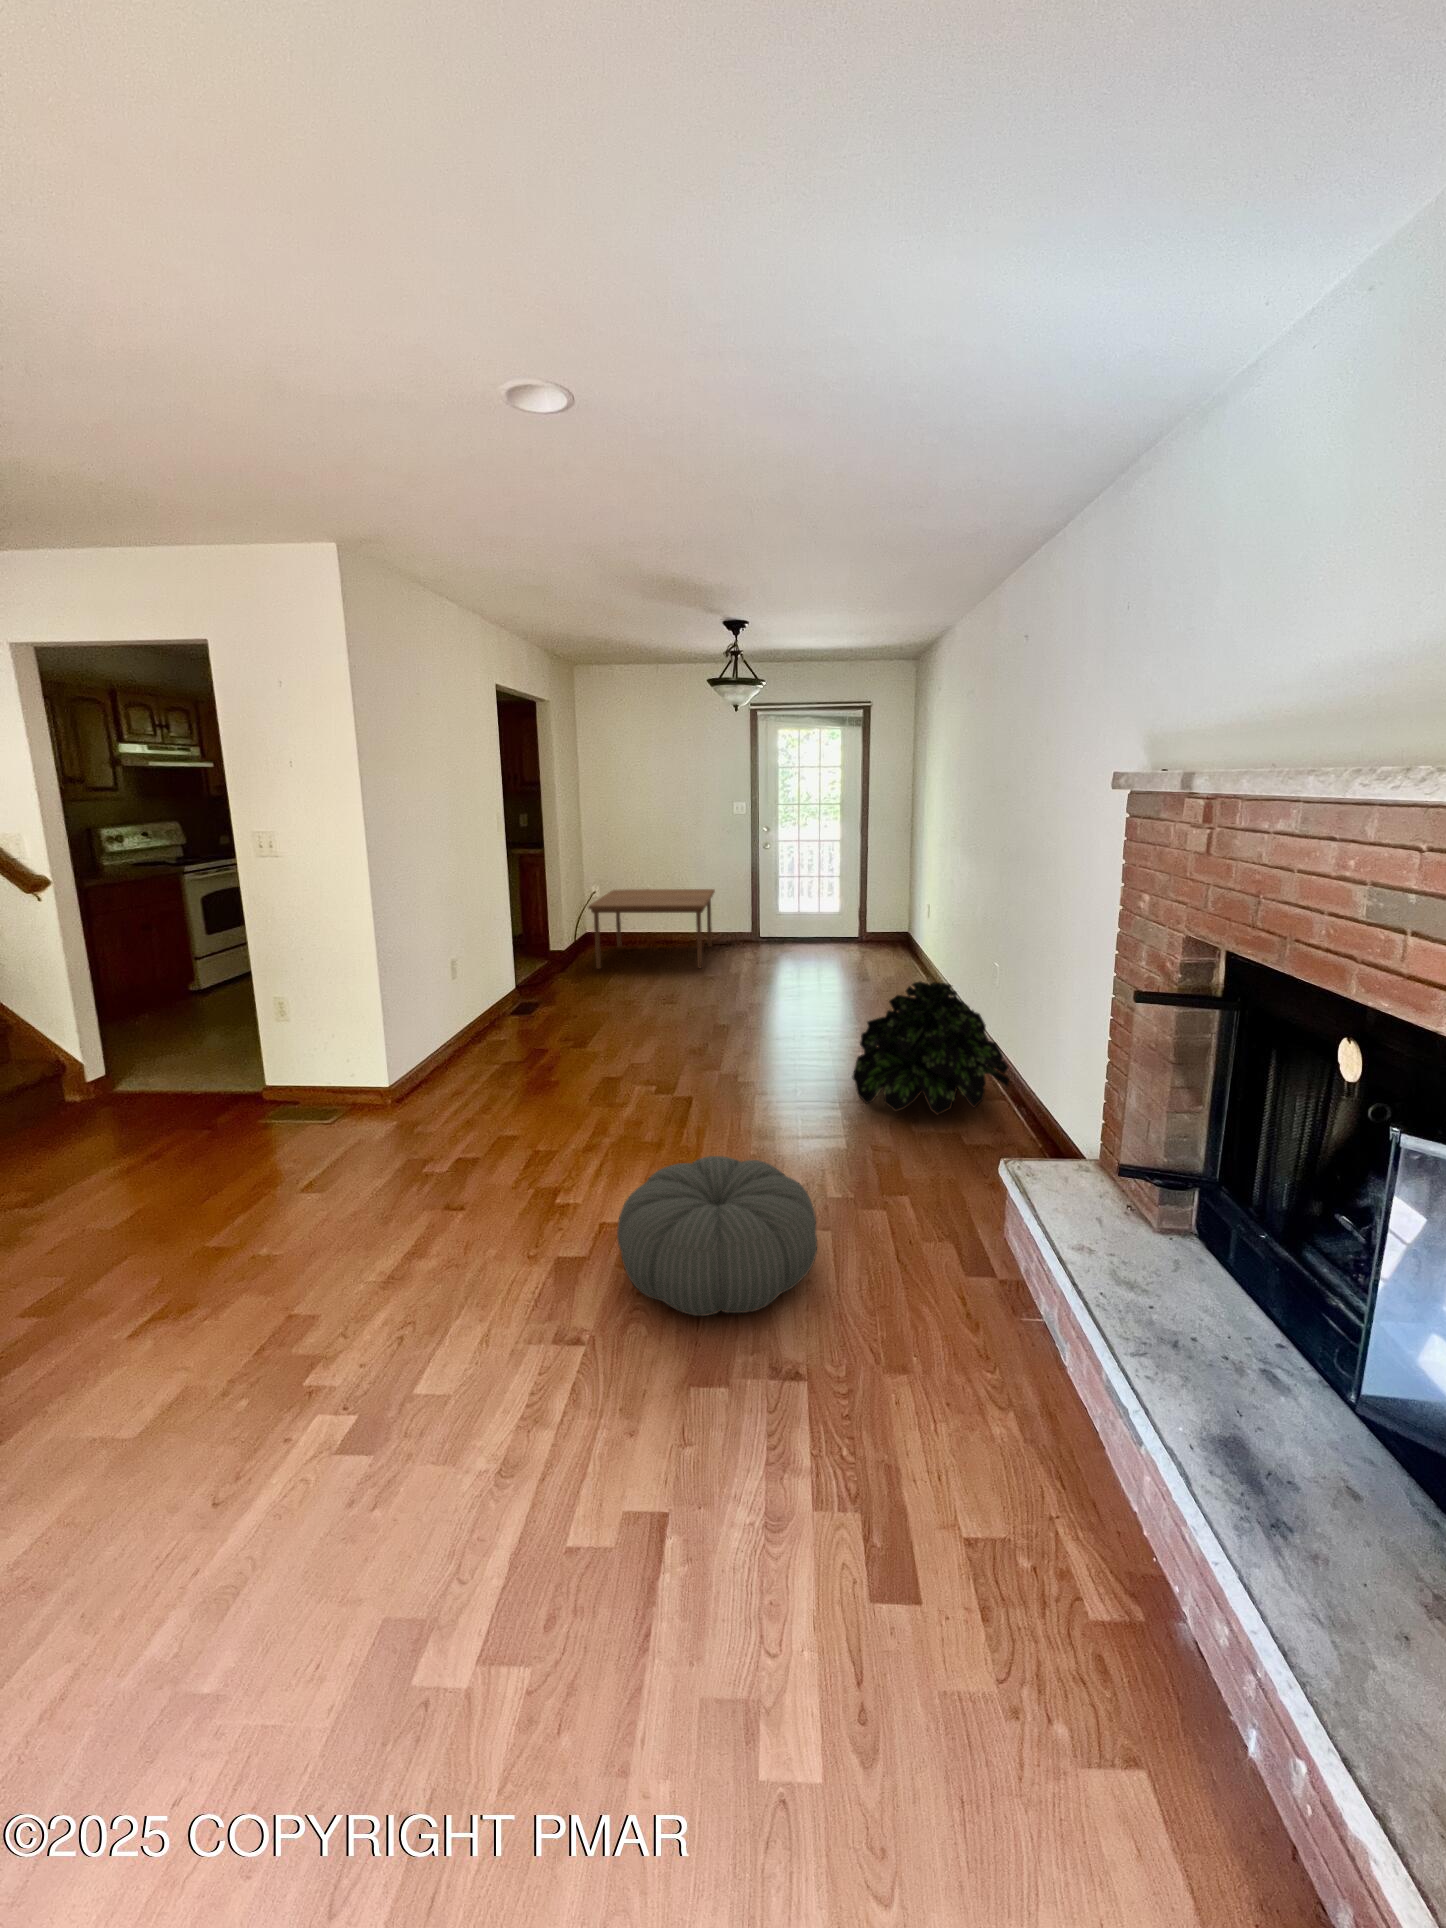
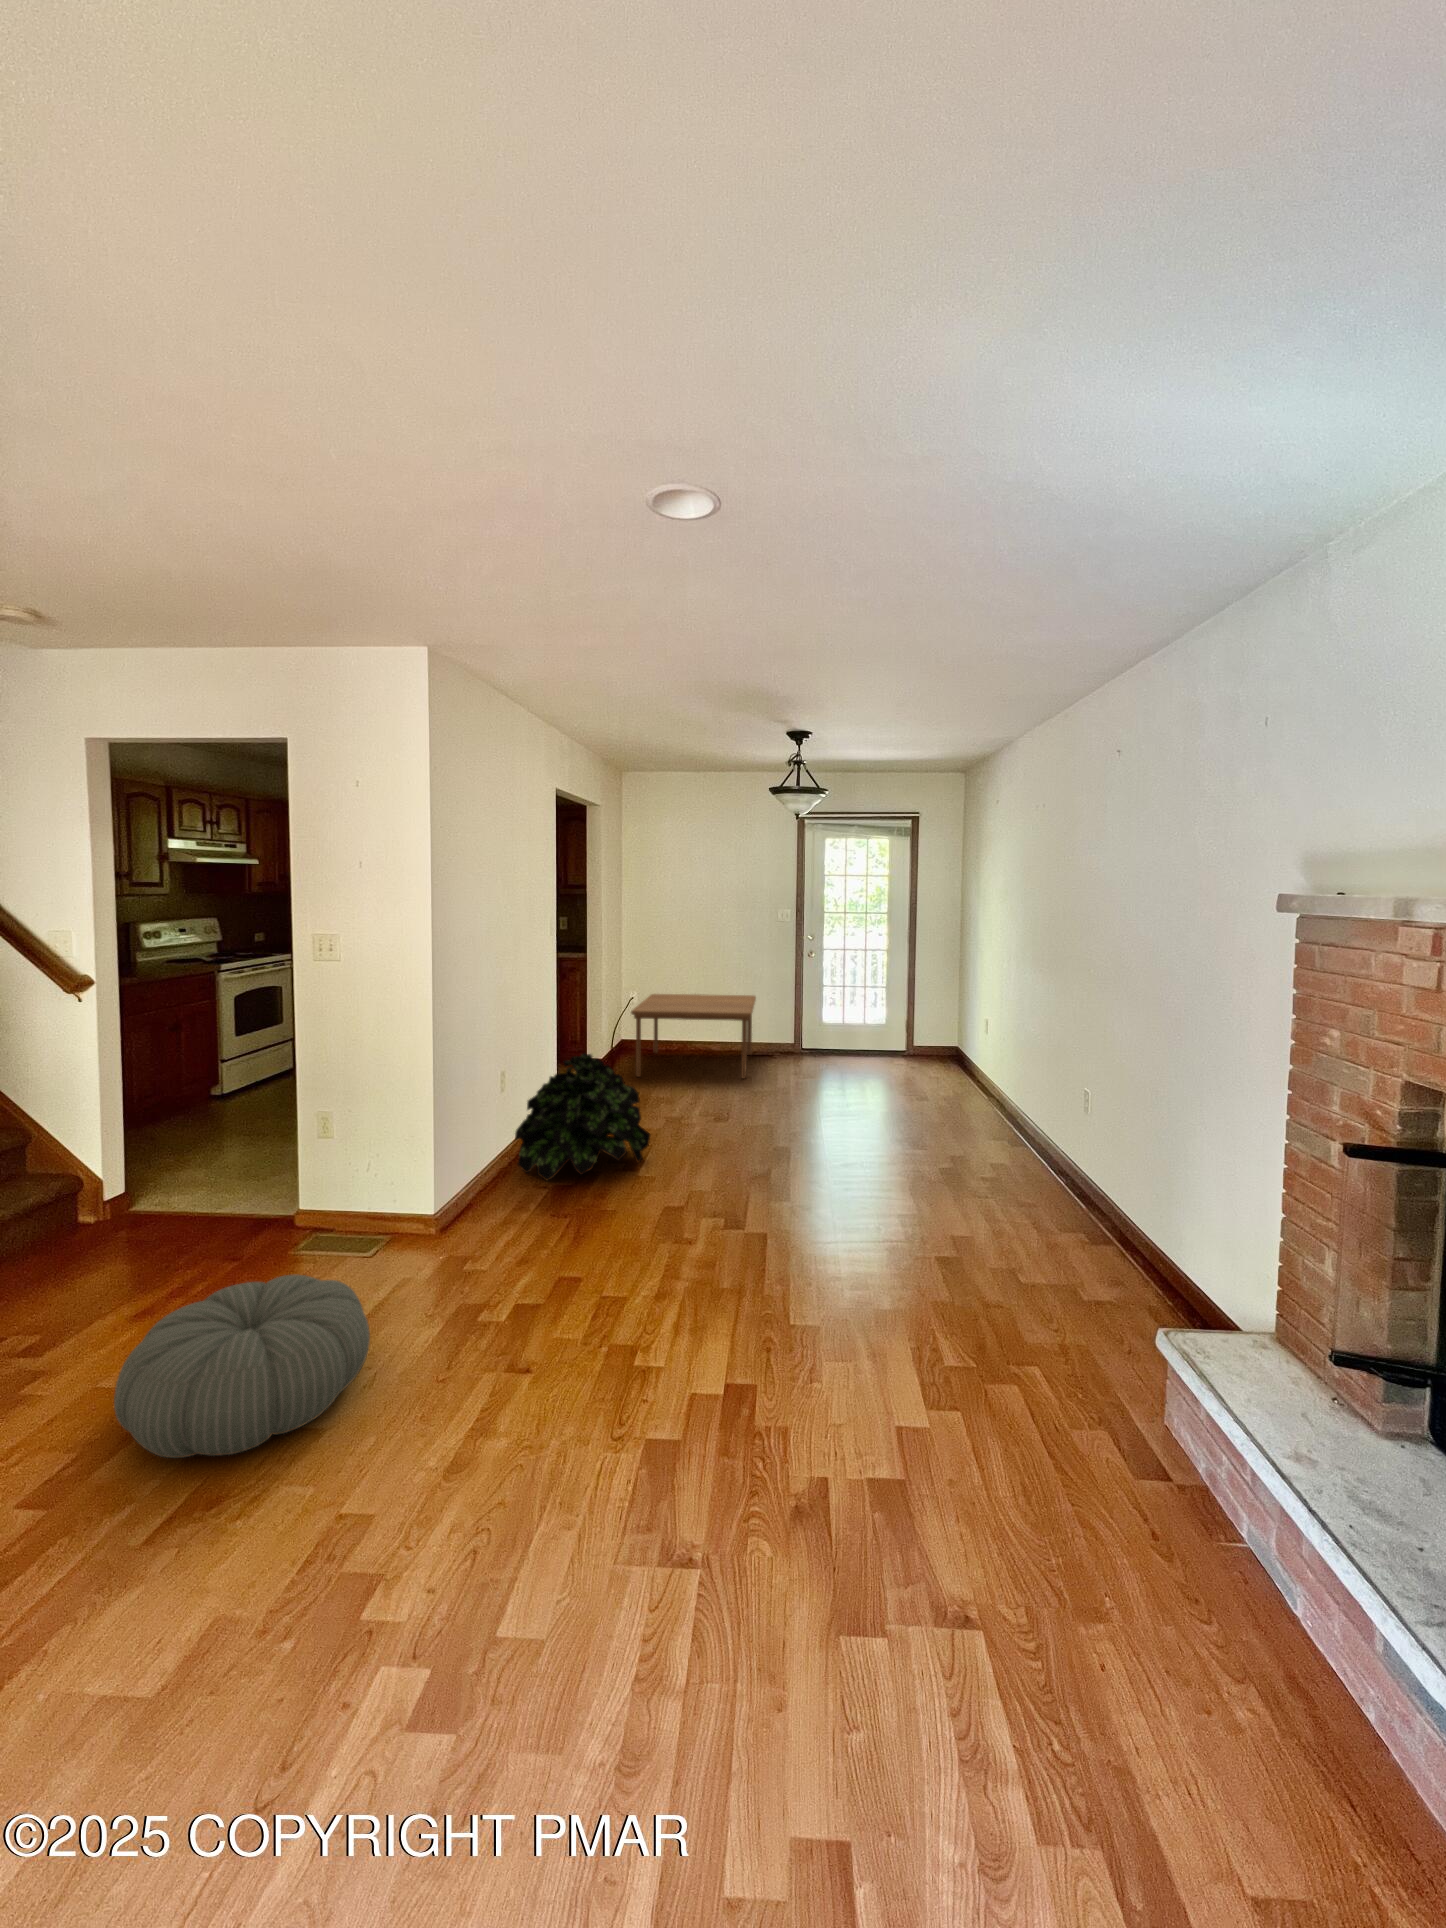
potted plant: present [852,982,1009,1115] -> present [515,1053,650,1180]
pouf: present [617,1156,817,1316] -> present [114,1275,370,1458]

